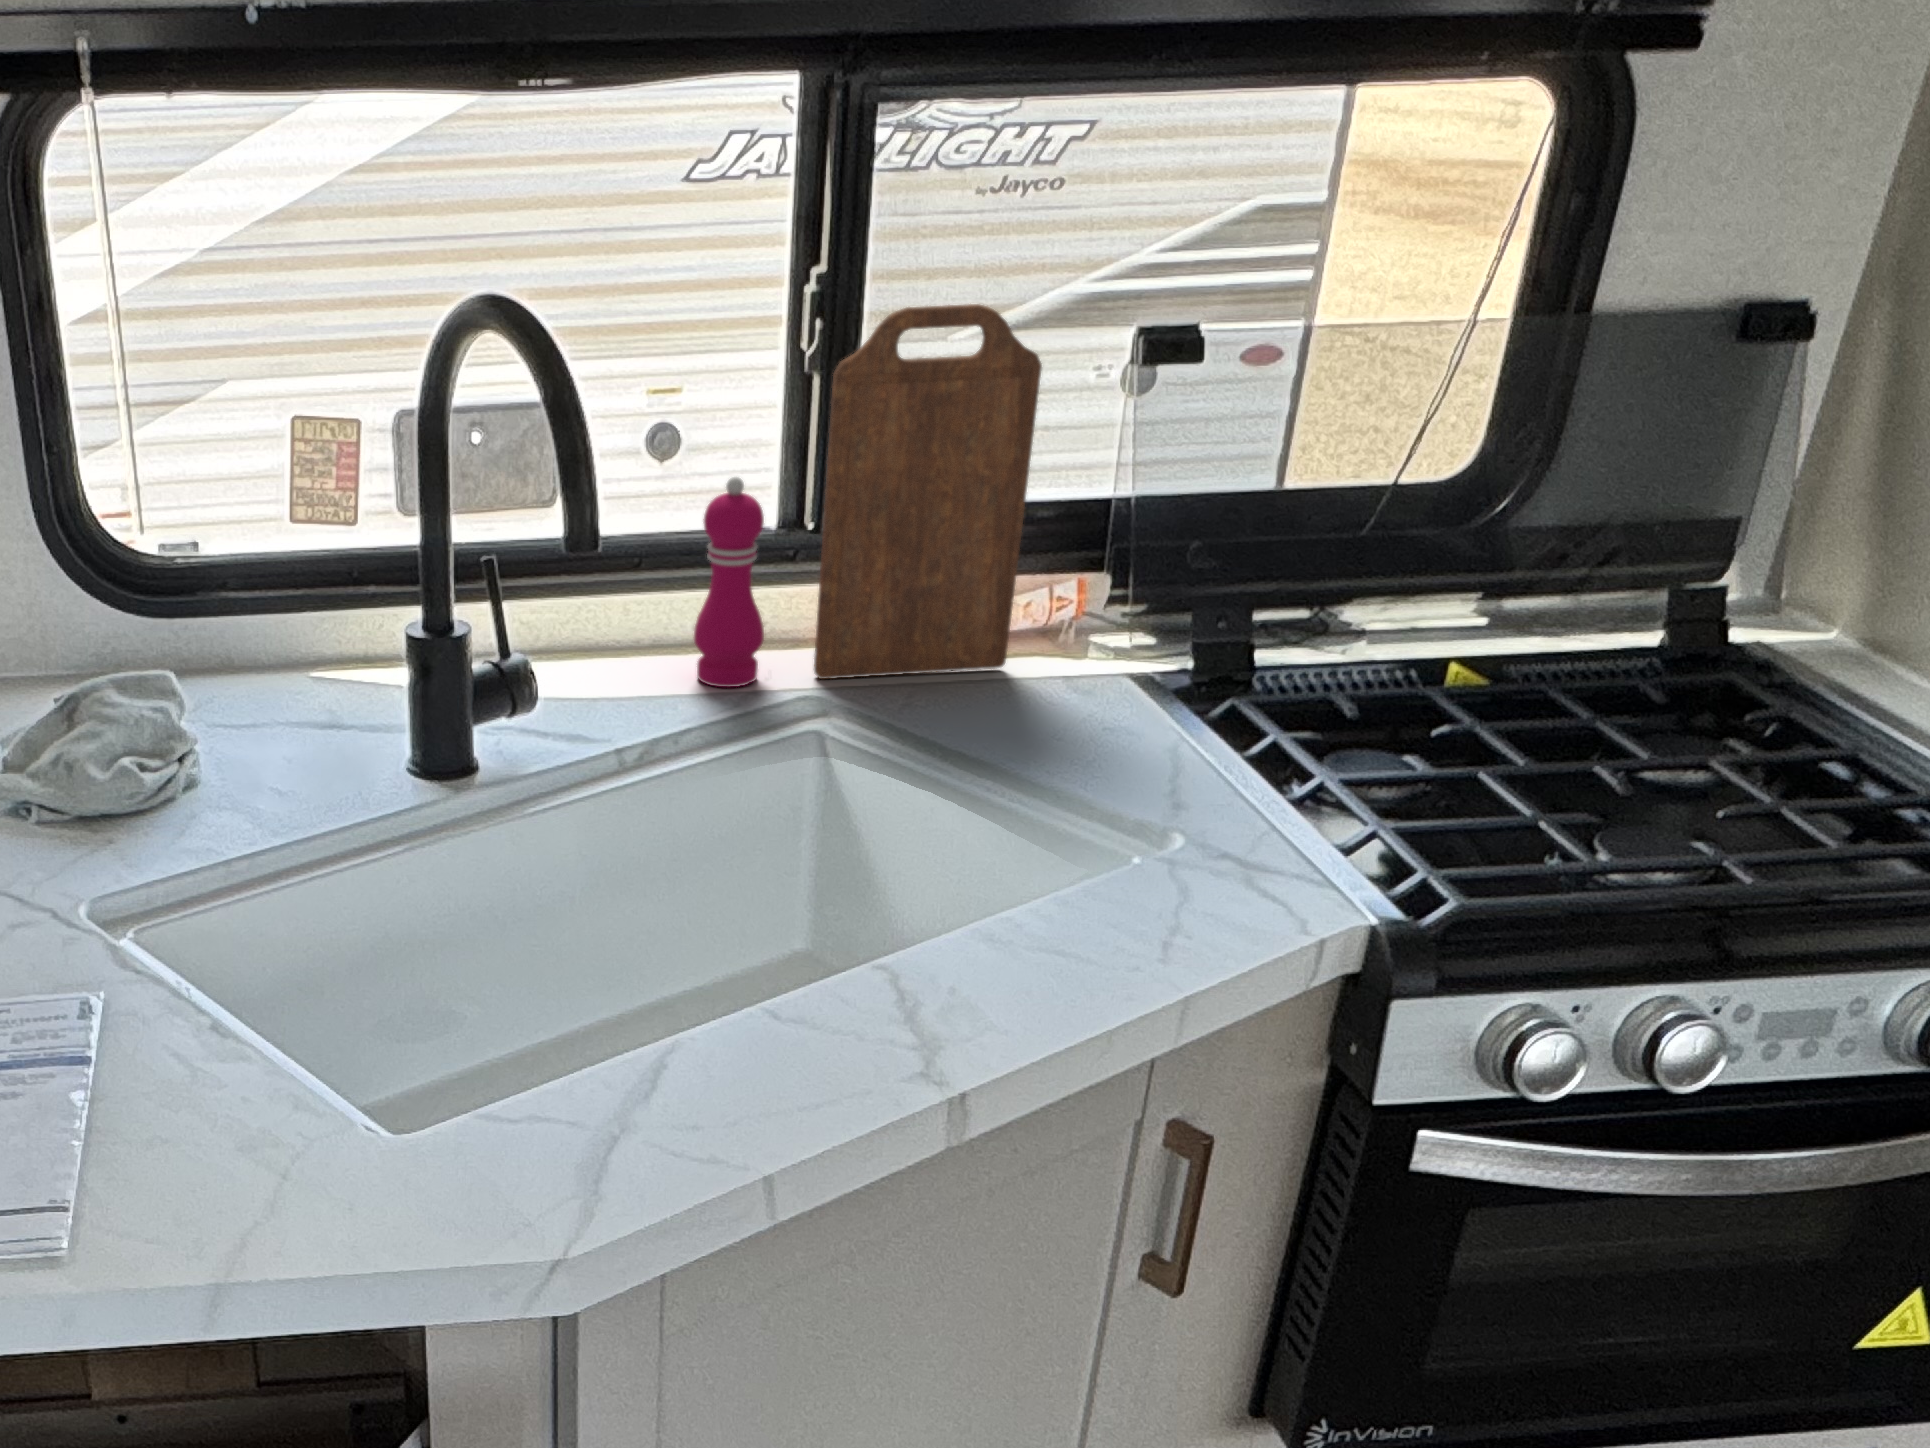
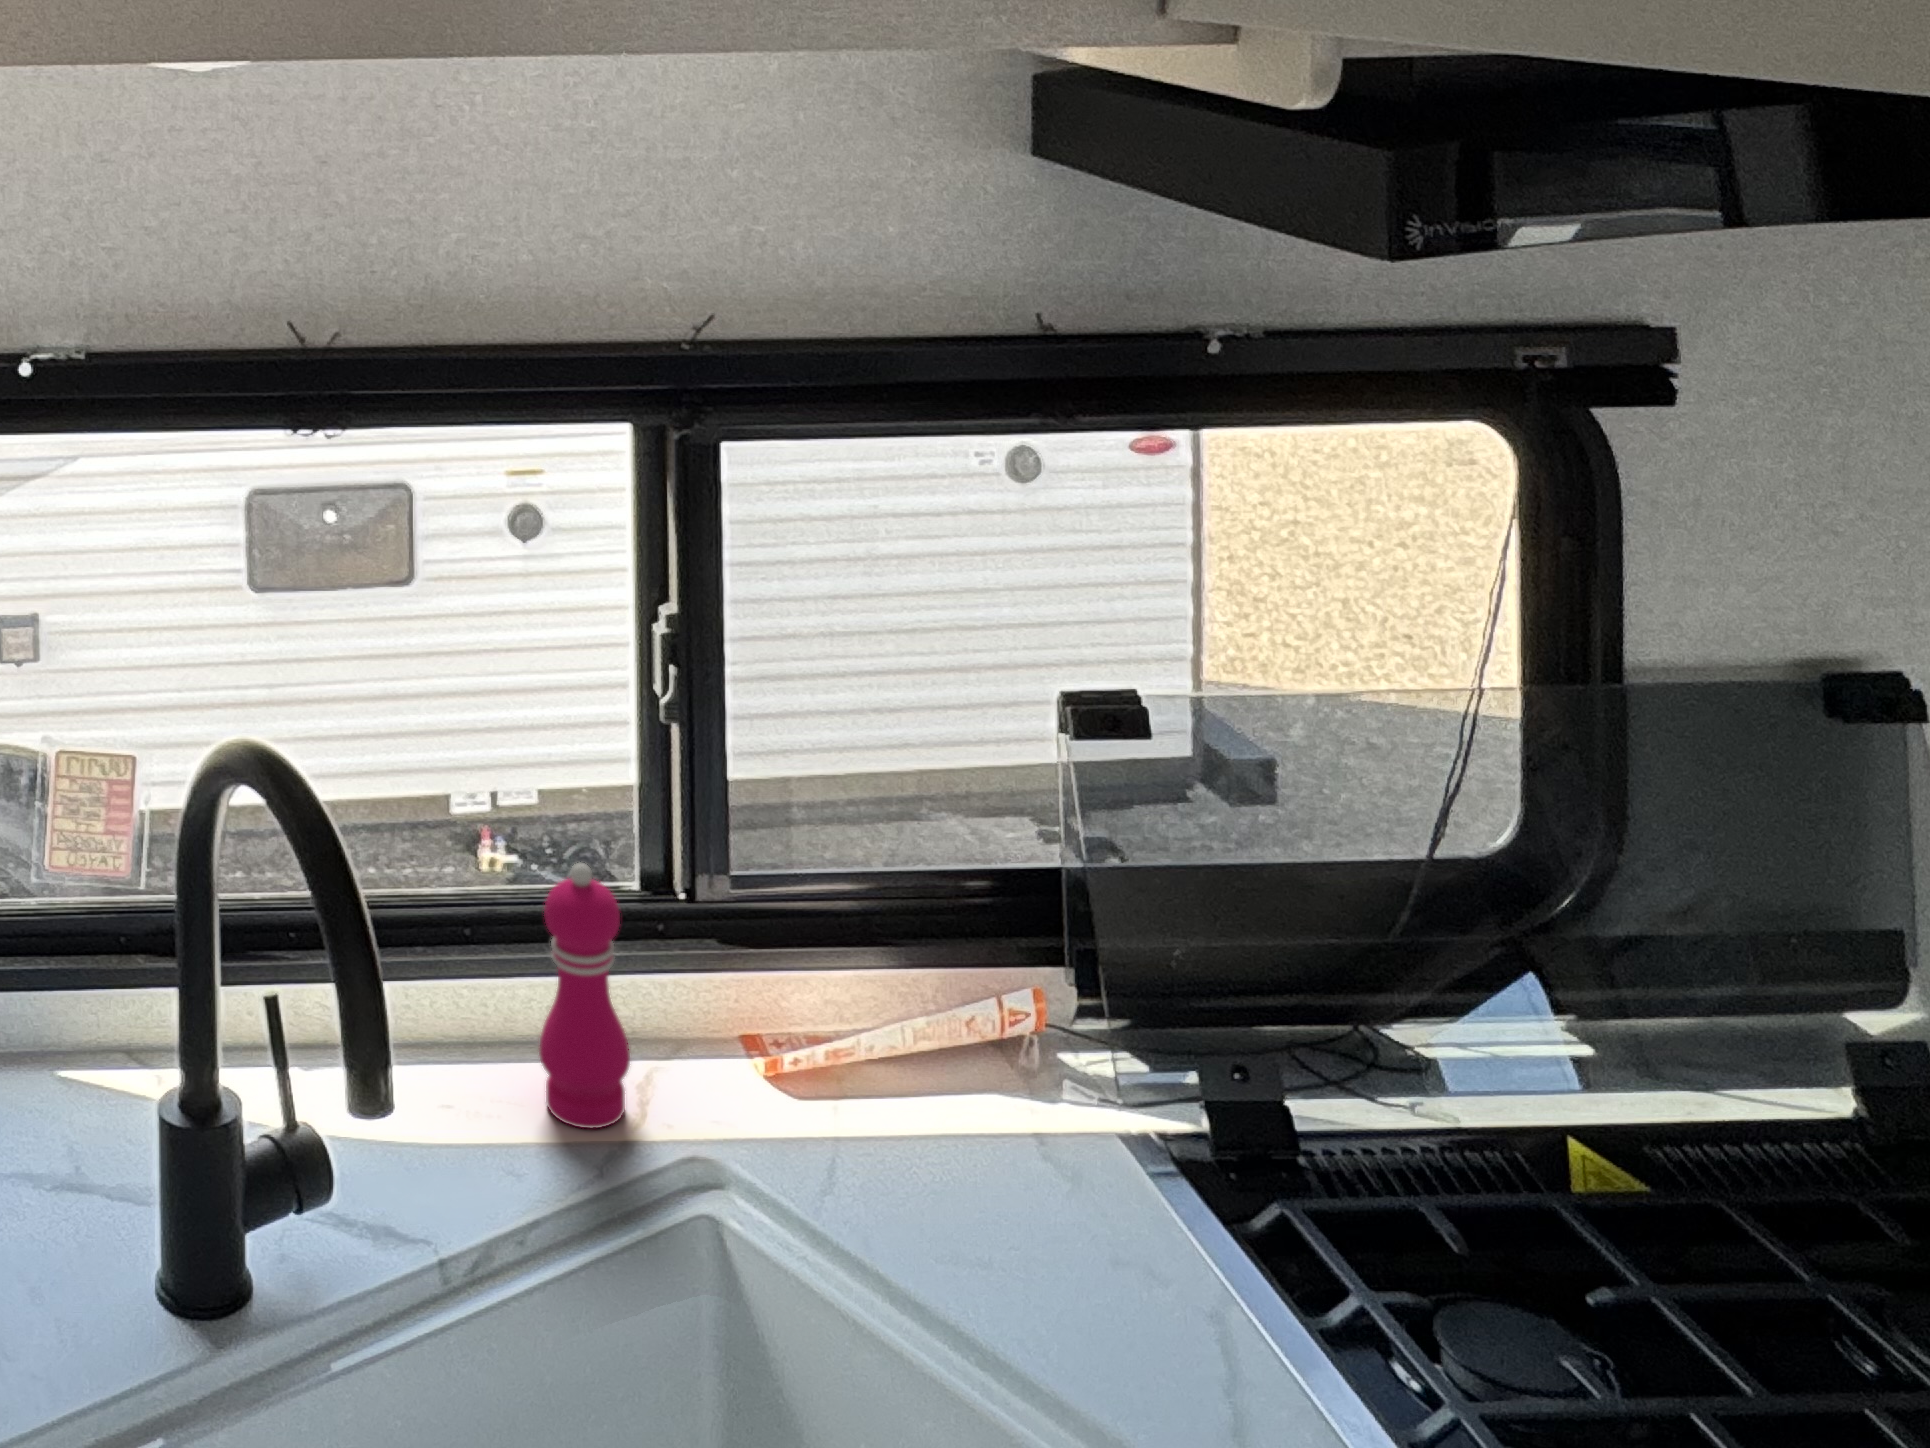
cutting board: present [814,304,1042,679] -> none [693,677,953,1117]

